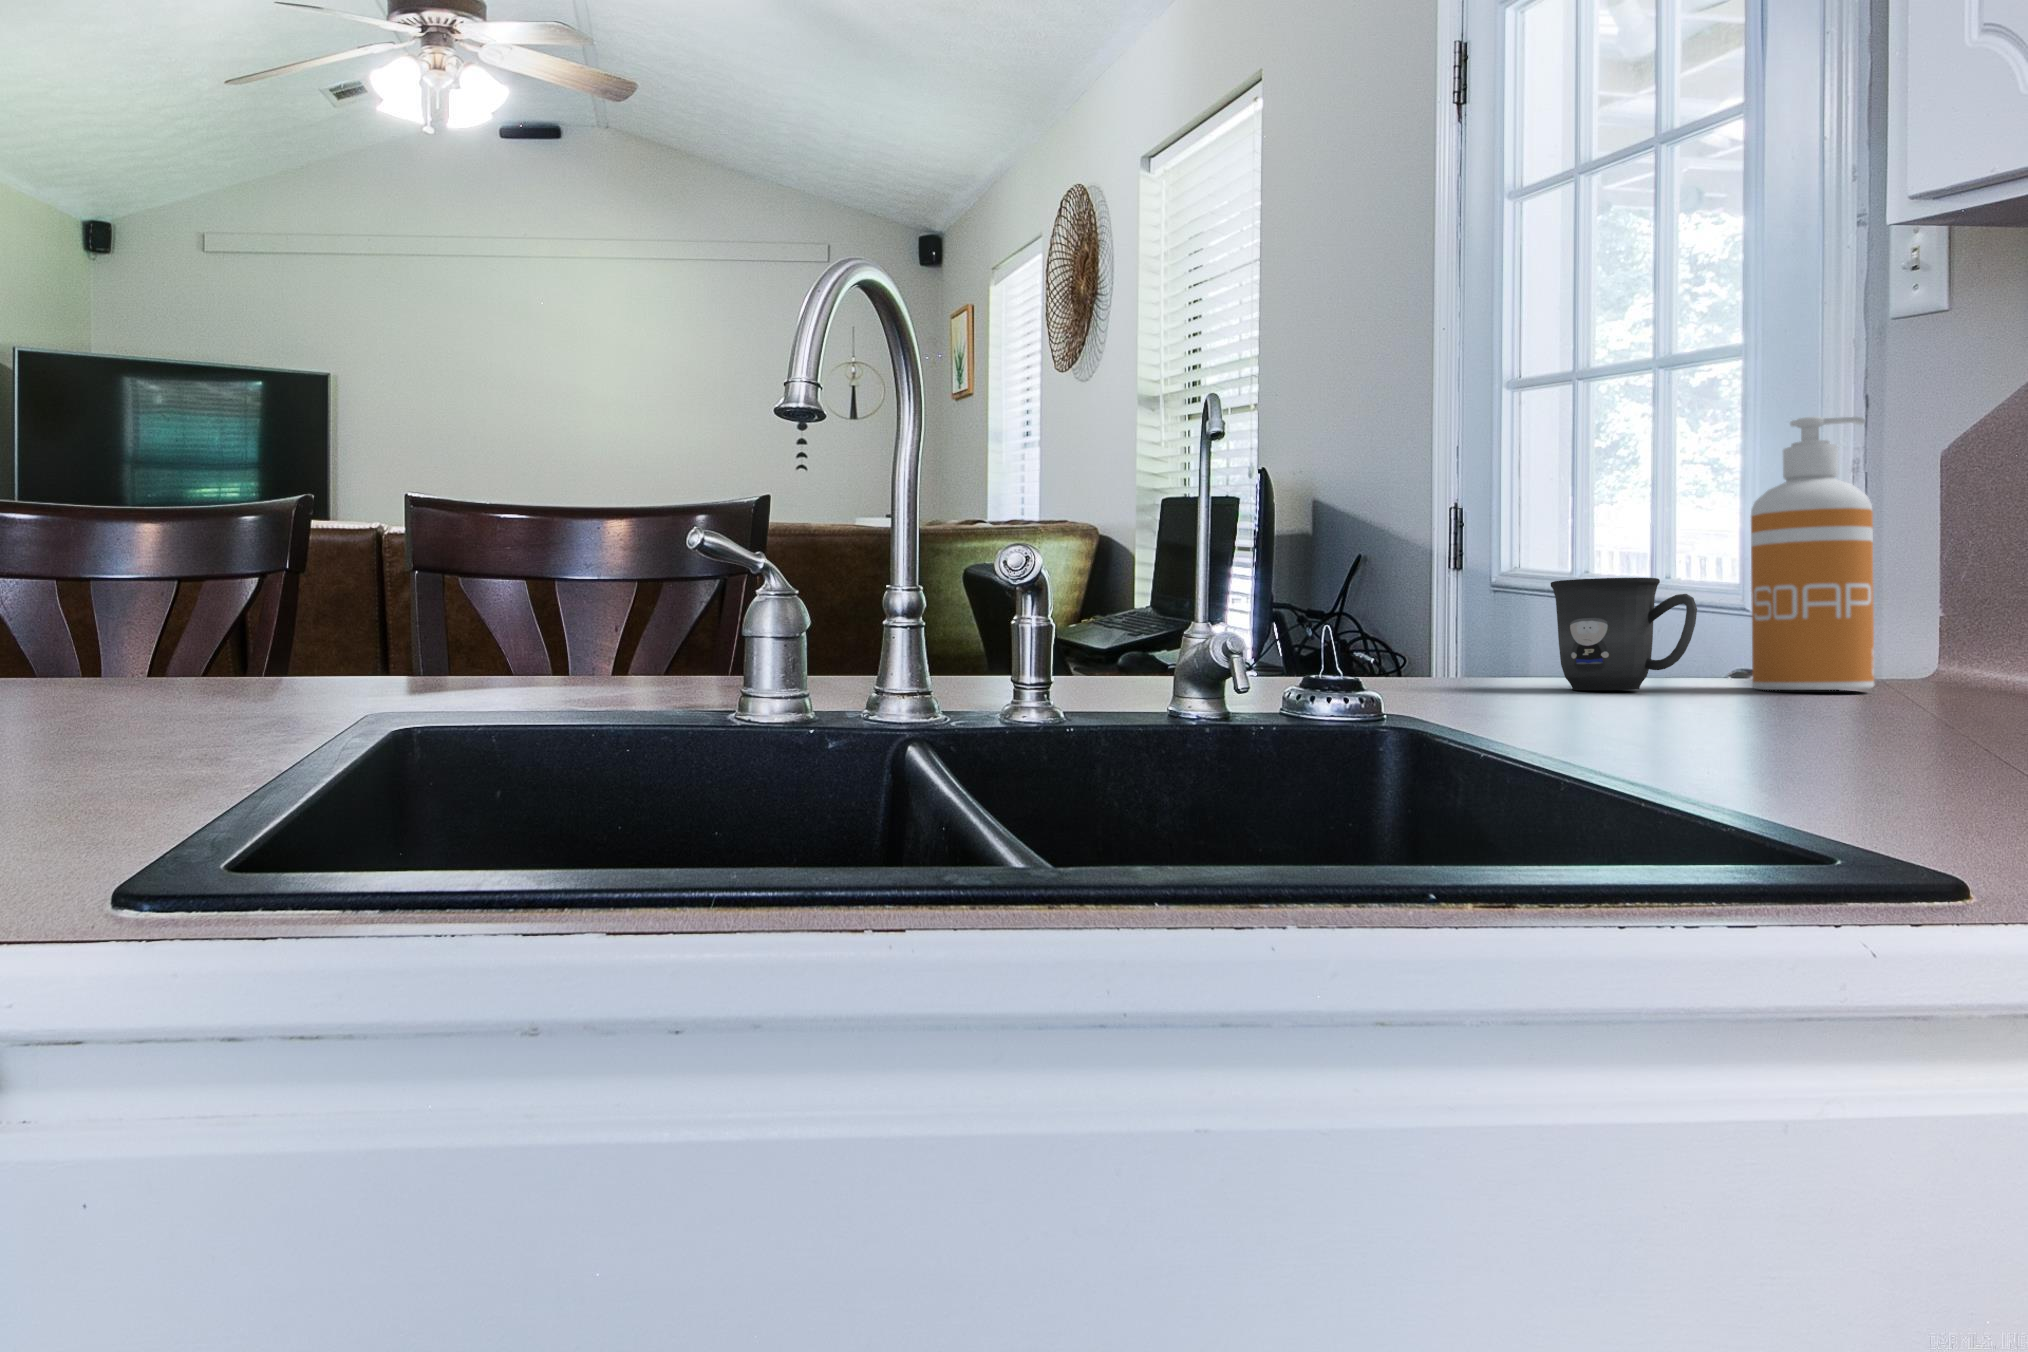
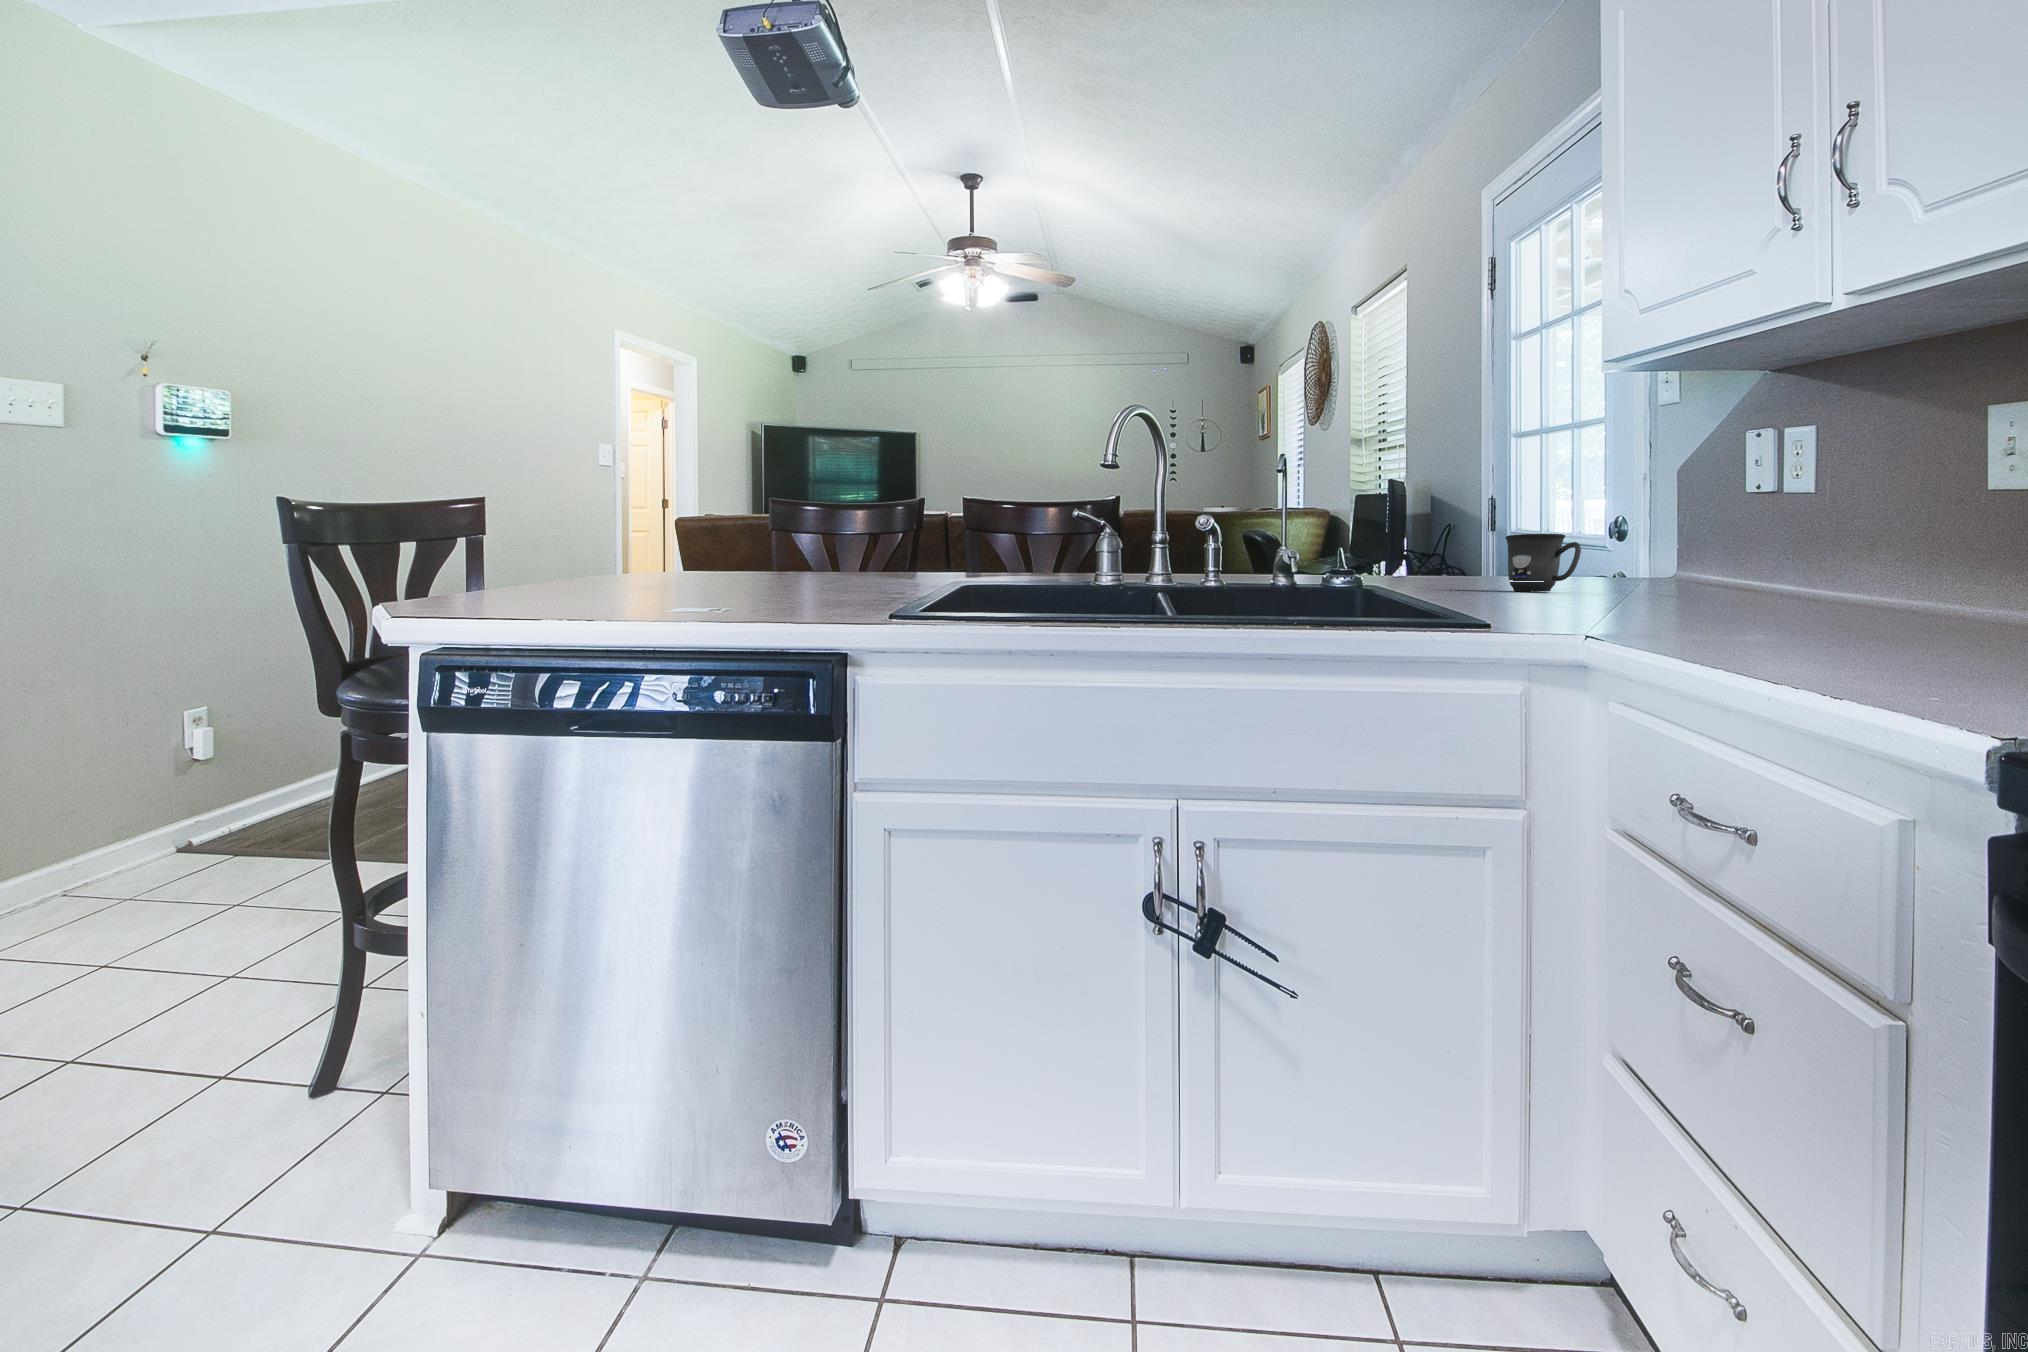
soap dispenser: present [1751,416,1874,690] -> none [1621,448,1697,594]

